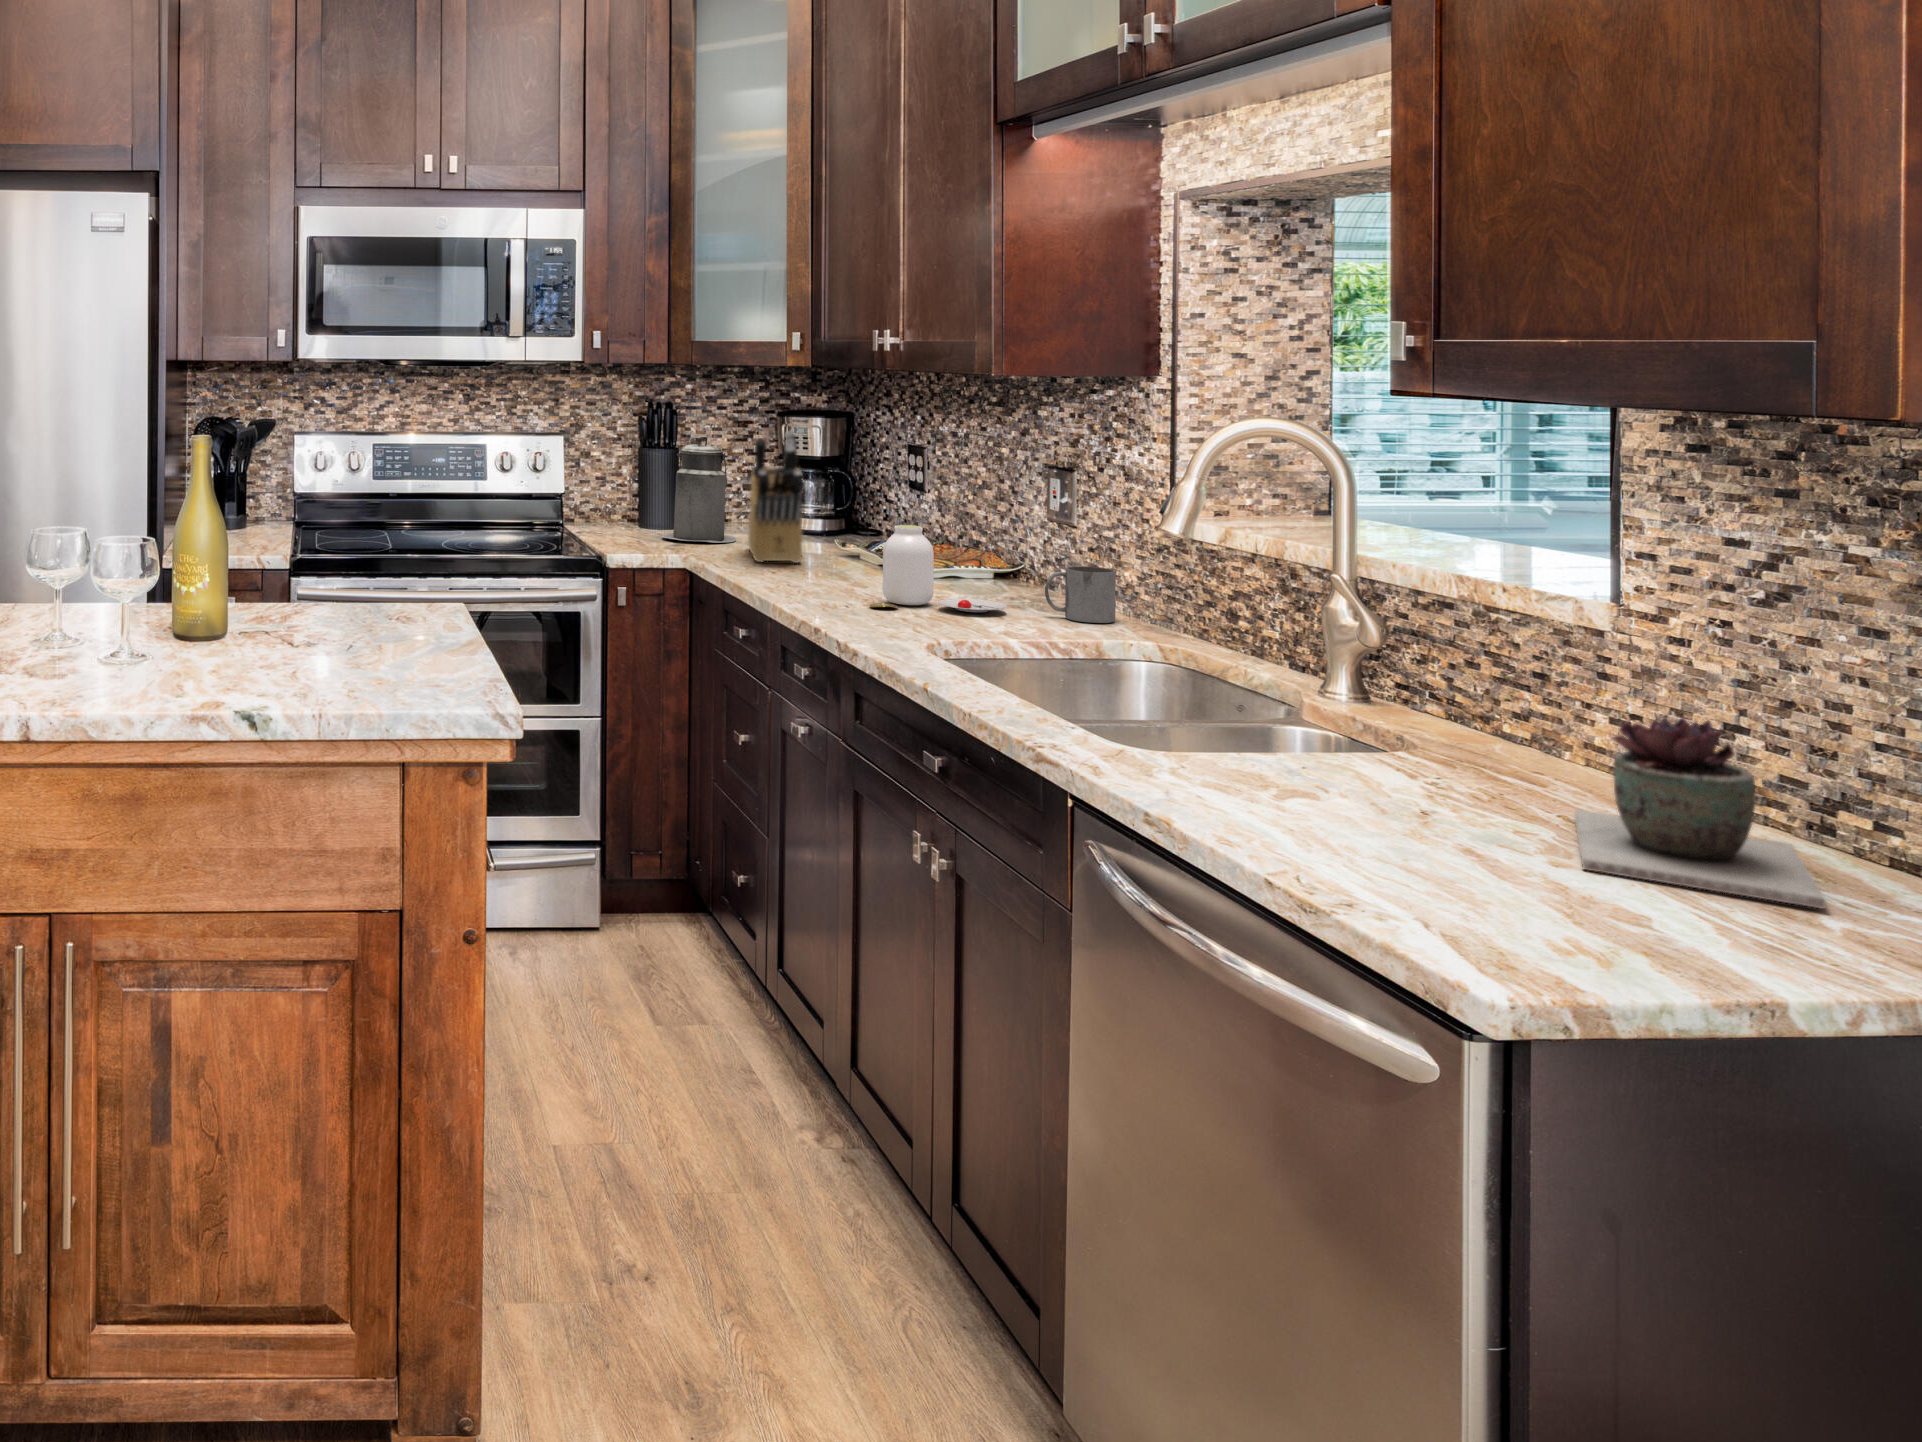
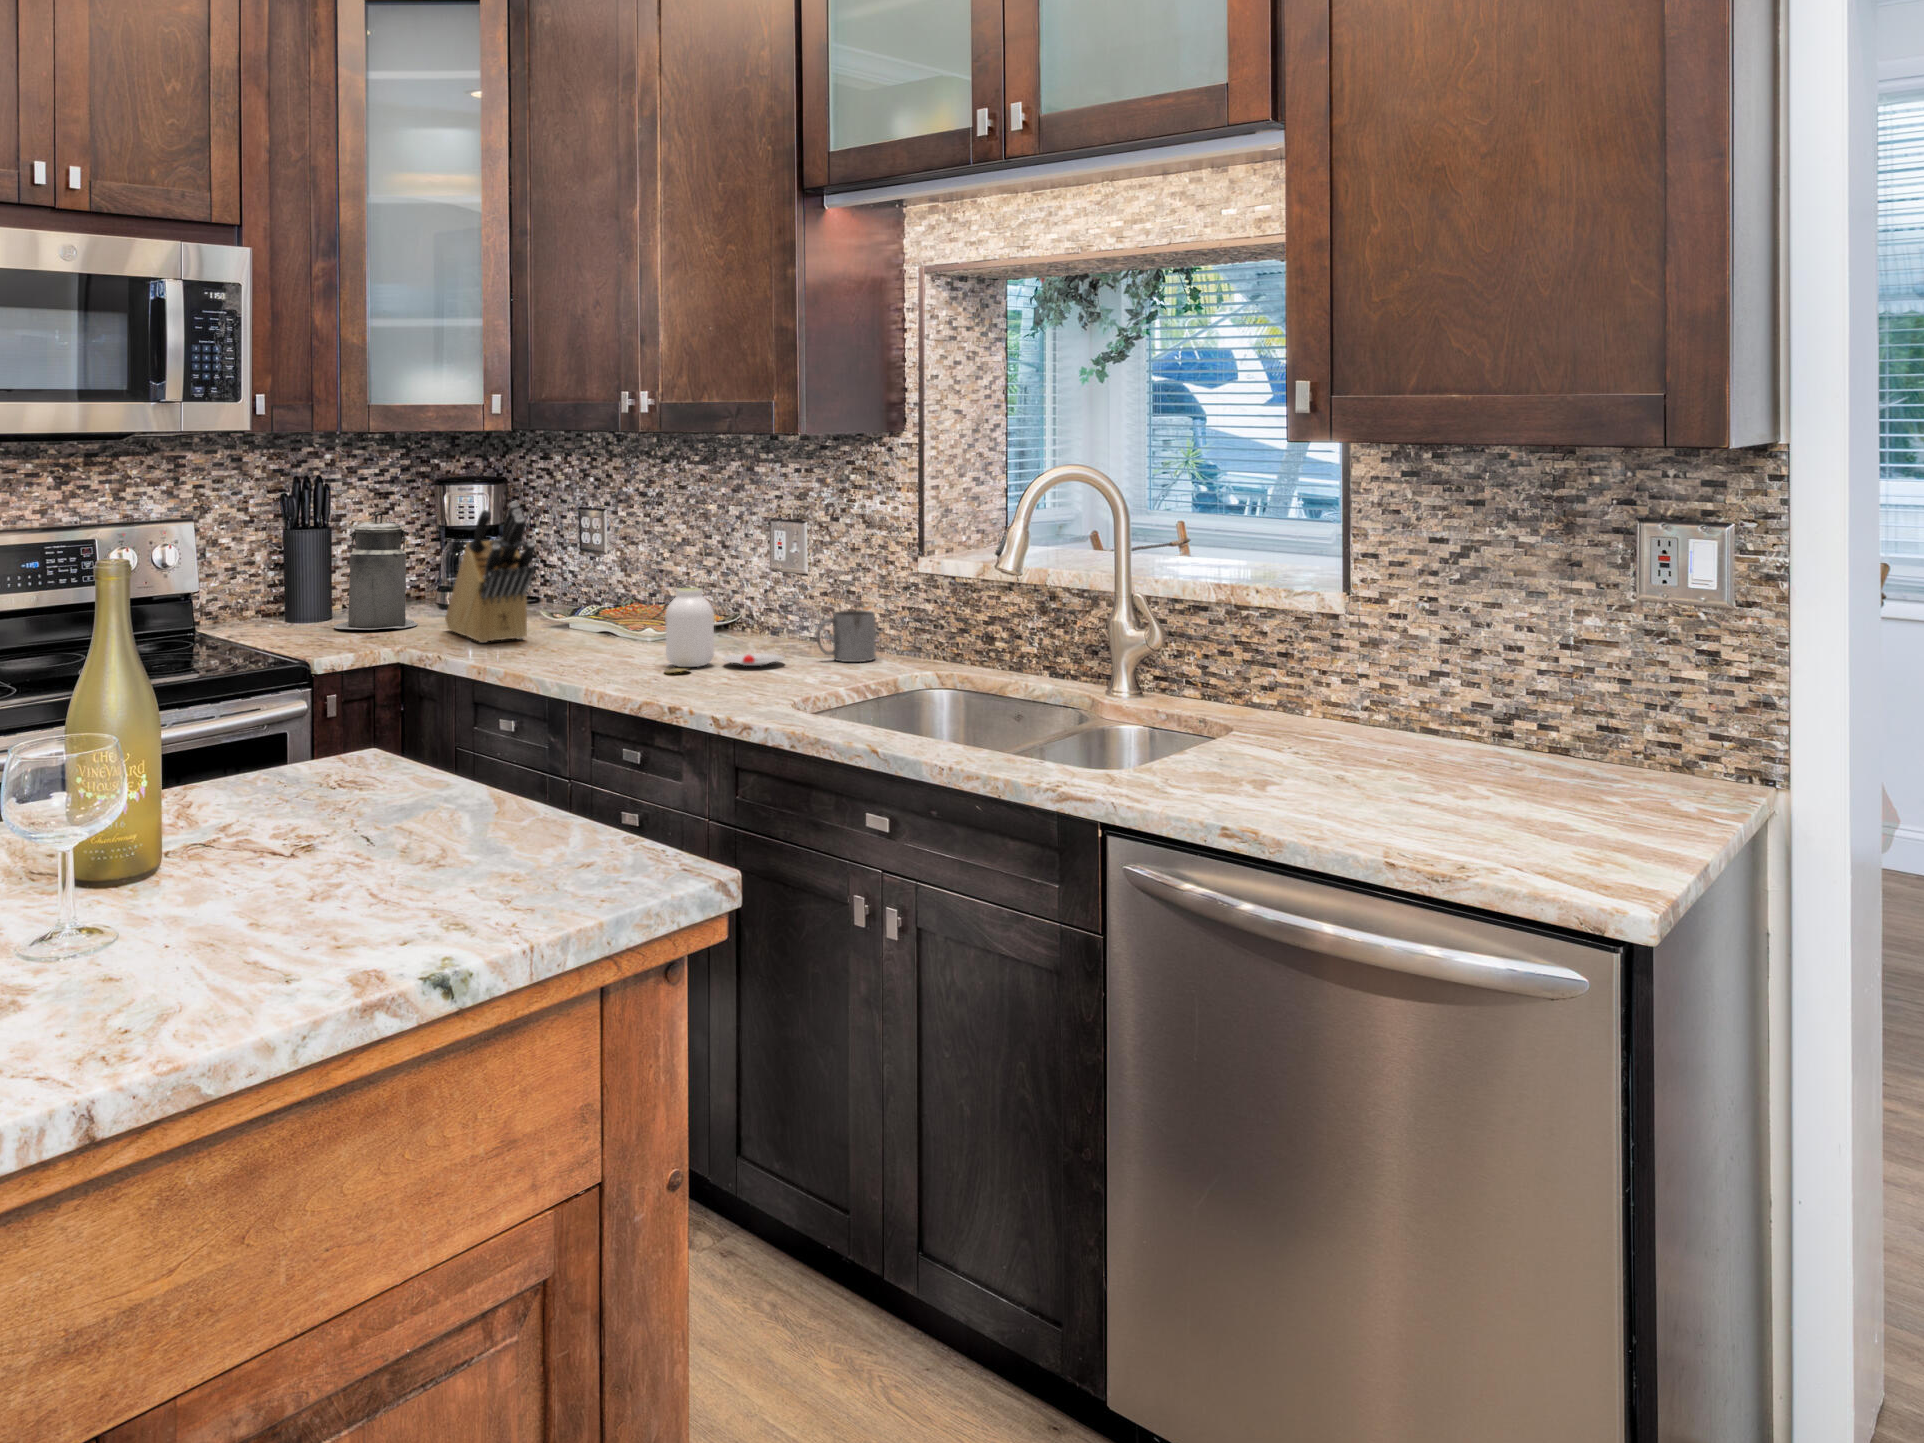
succulent plant: present [1575,718,1825,909] -> none [1383,669,1577,791]

